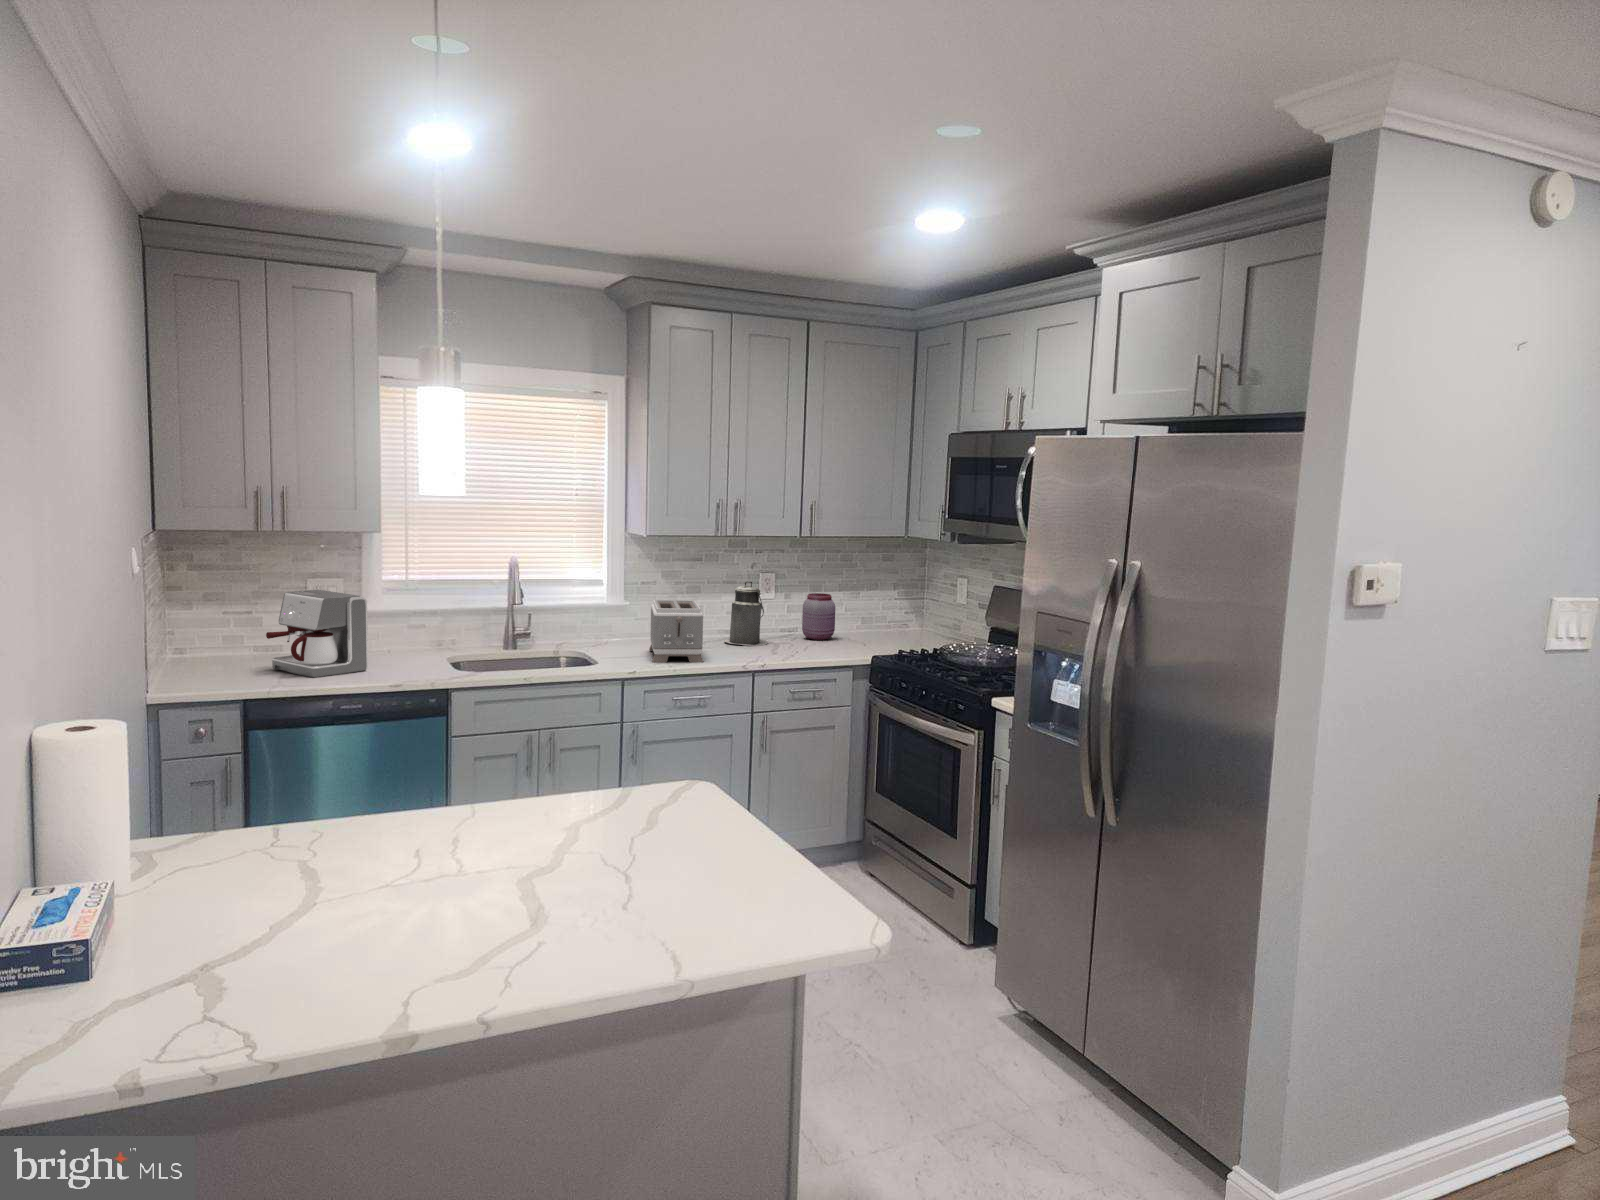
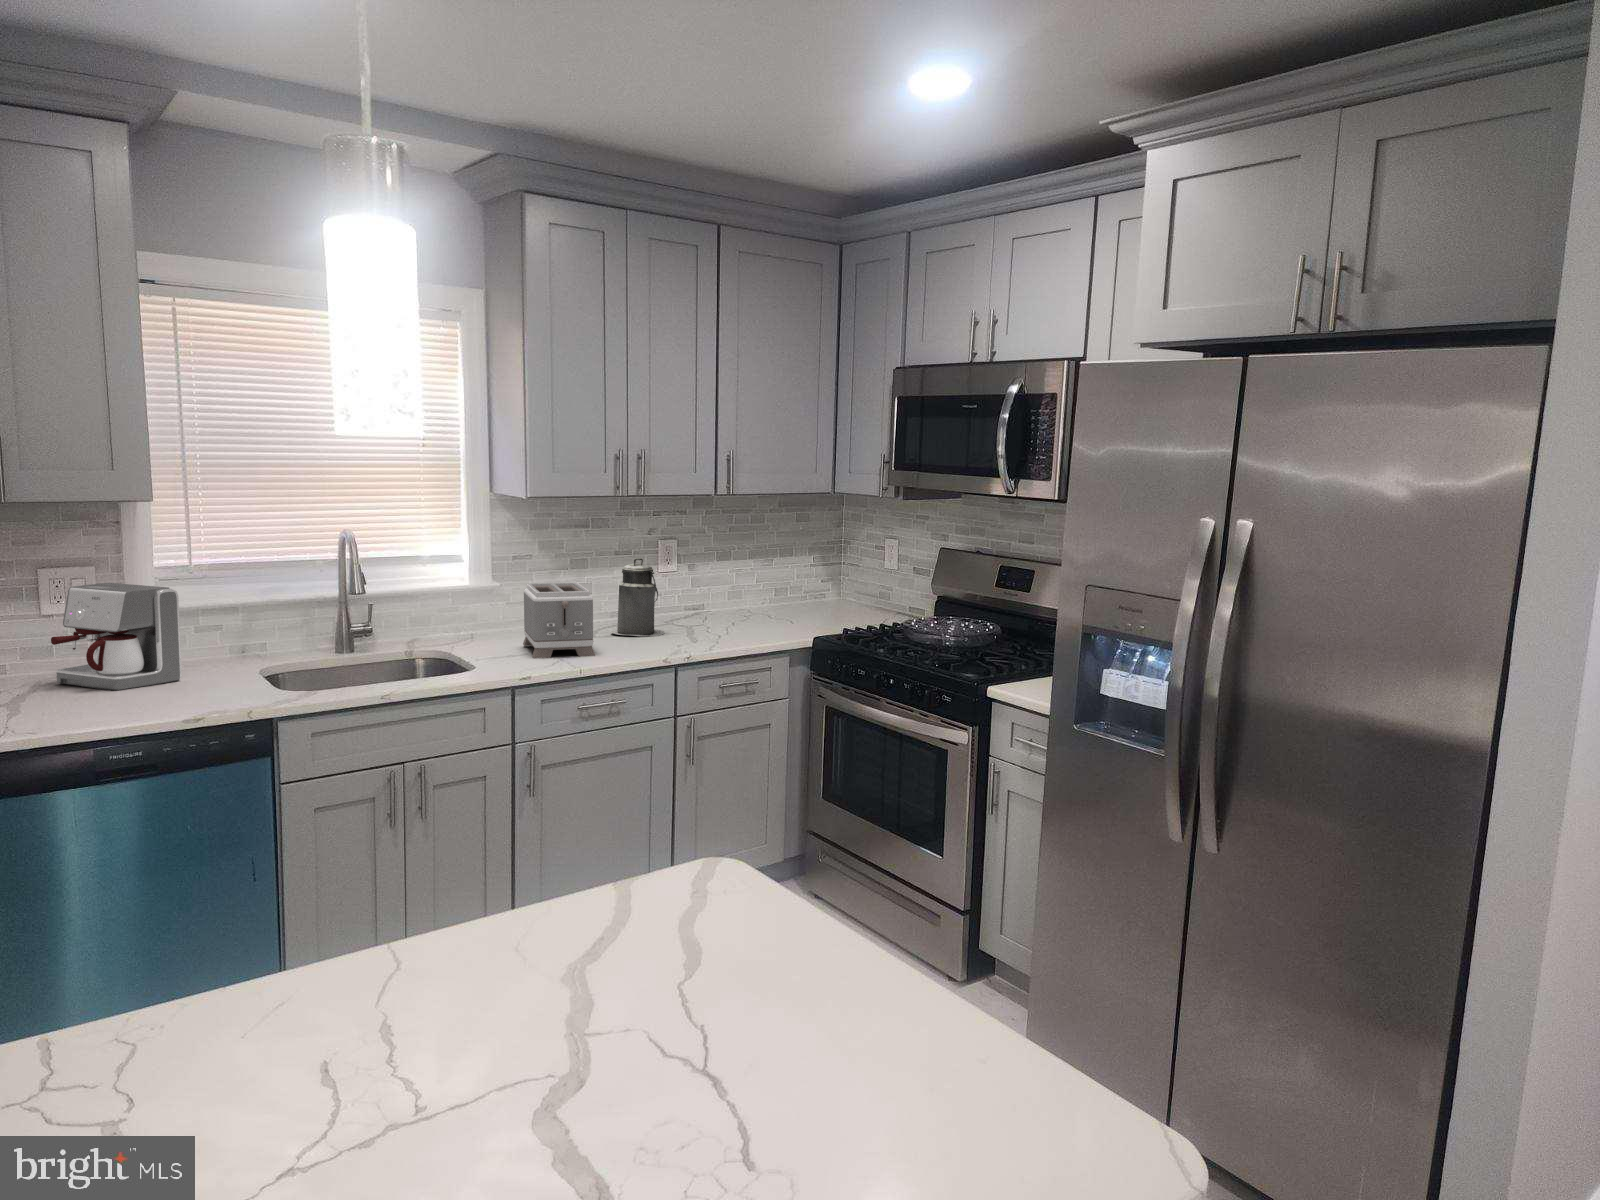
jar: present [802,593,835,640] -> none [703,571,743,627]

